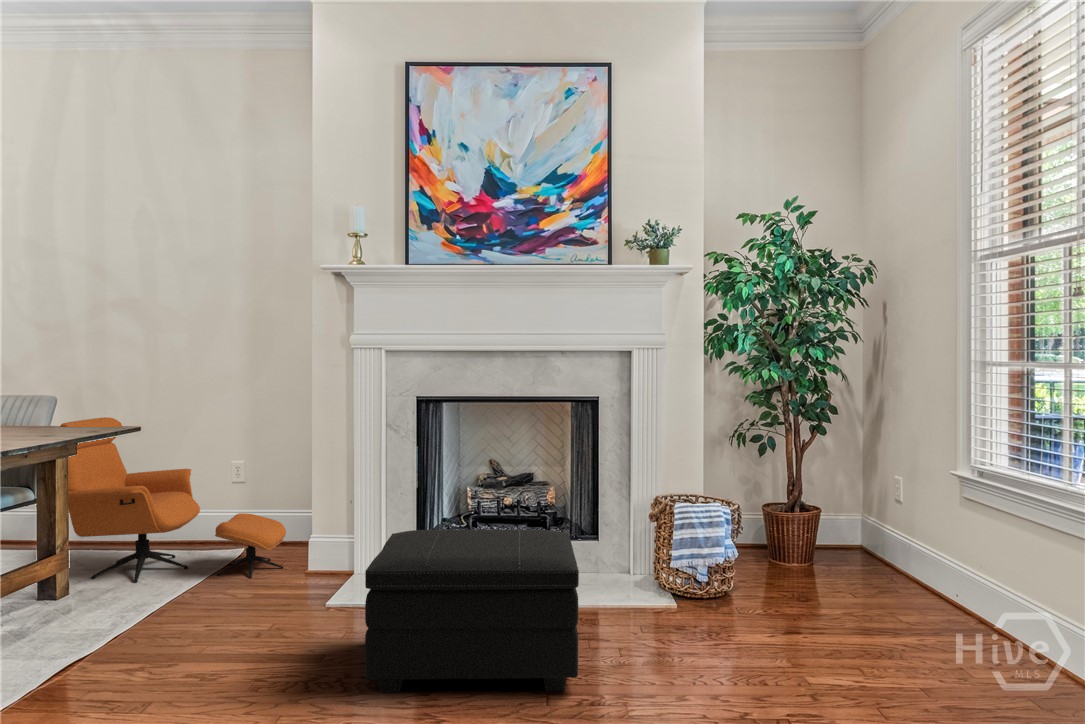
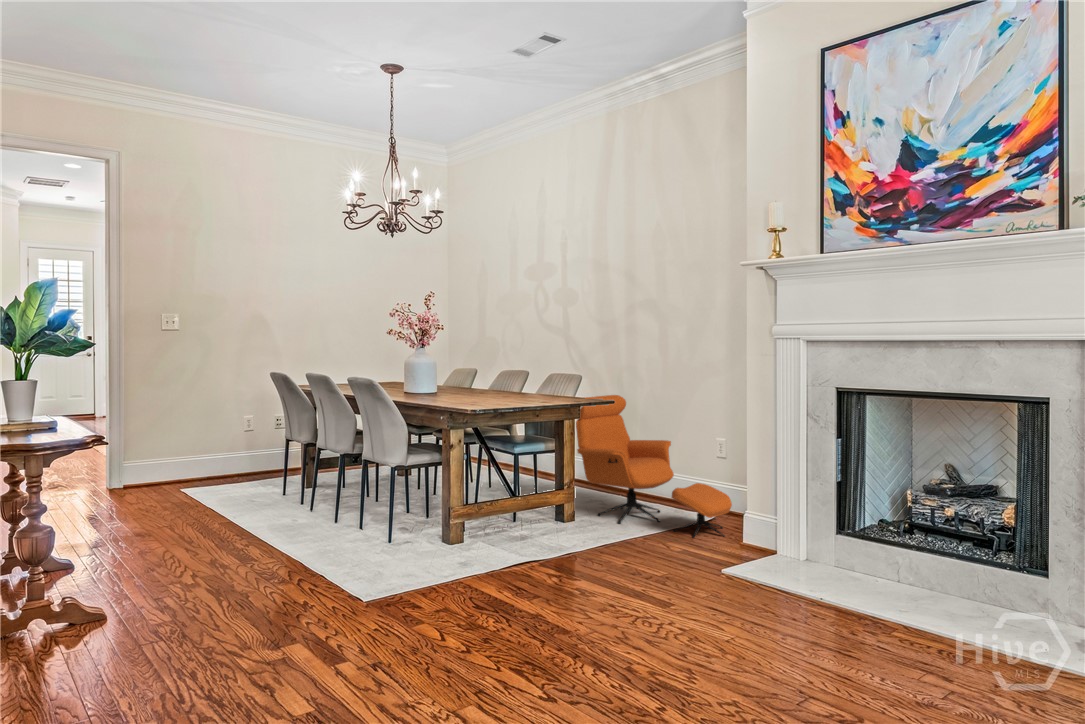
footstool: present [365,529,579,693] -> none [673,514,907,695]

